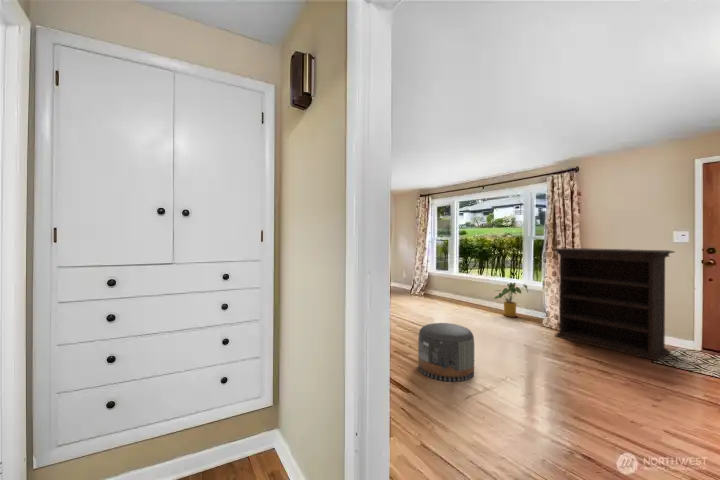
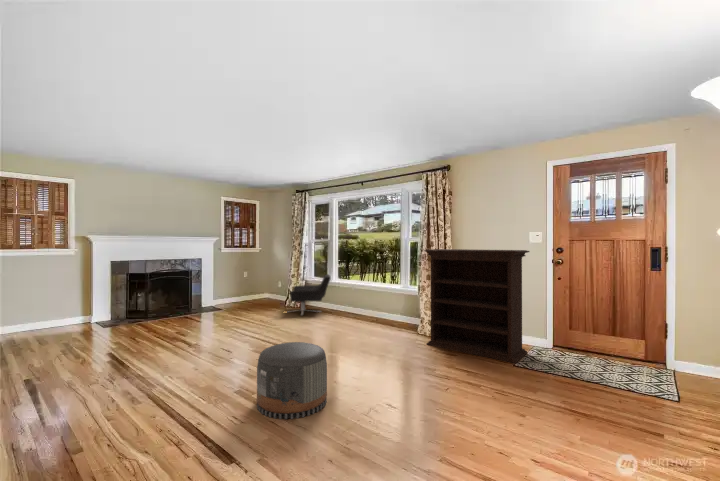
lounge chair: none [412,268,453,302] -> present [290,274,330,315]
house plant: present [494,283,528,317] -> none [370,288,406,326]

